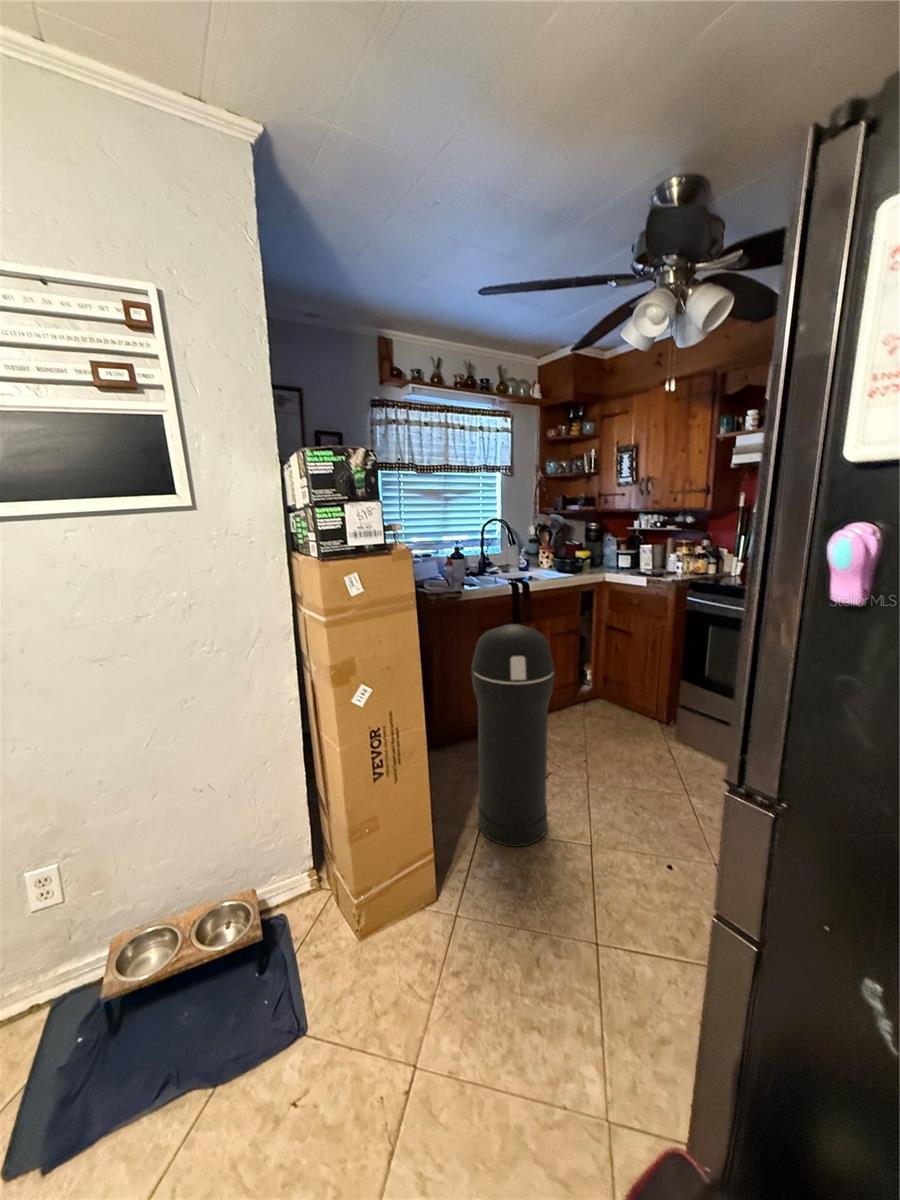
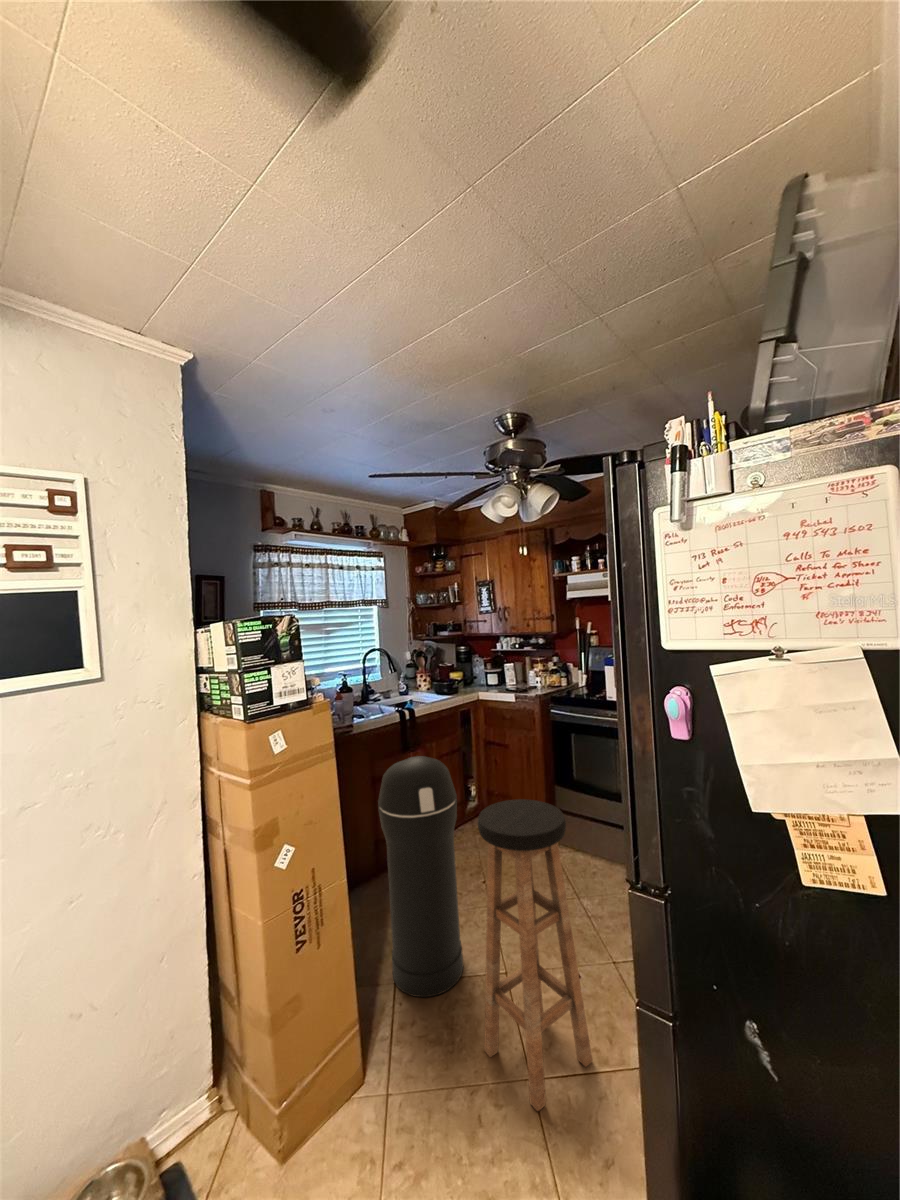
bar stool: none [554,681,674,974] -> present [478,799,592,1111]

